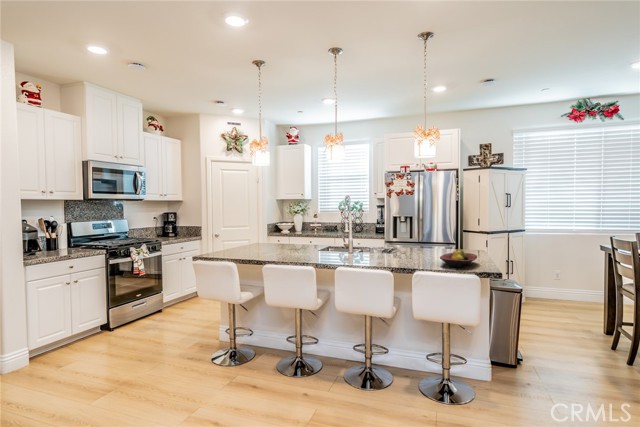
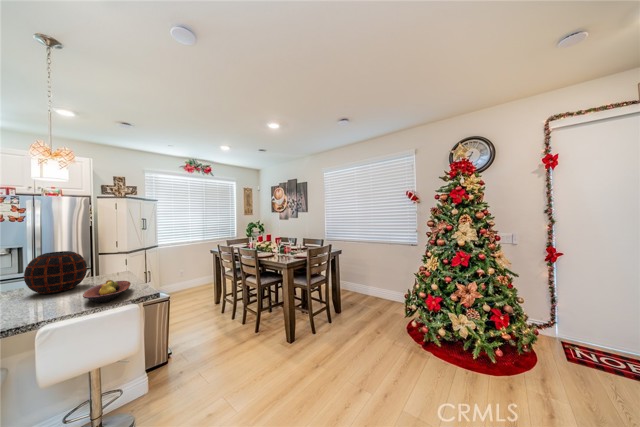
decorative vase: none [410,219,447,254] -> present [24,251,87,294]

